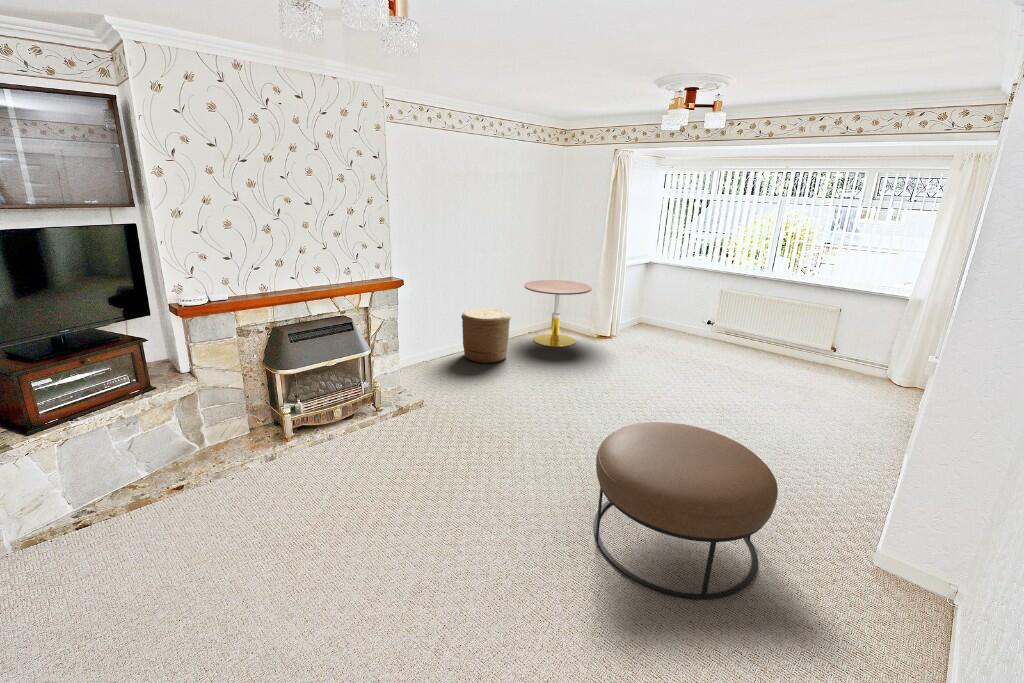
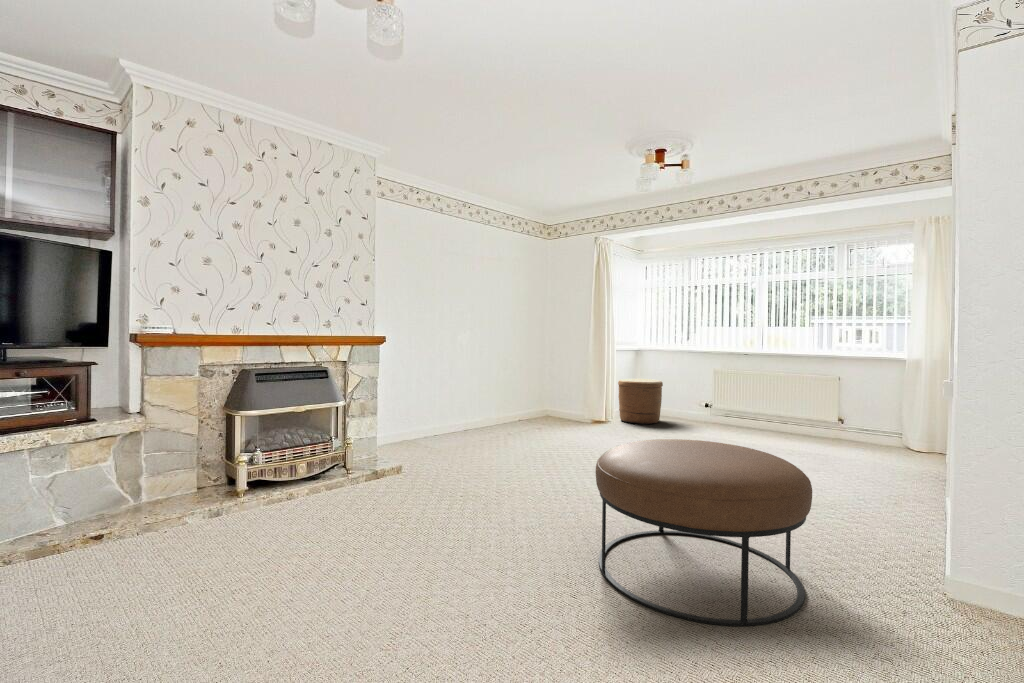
side table: present [524,280,592,347] -> none [513,364,582,429]
woven basket: present [461,308,511,363] -> present [618,379,663,424]

